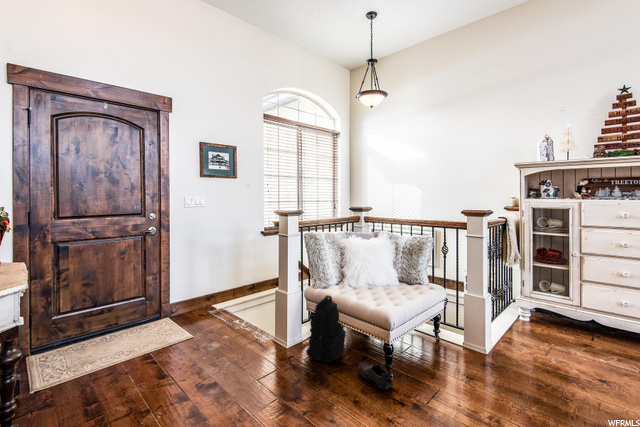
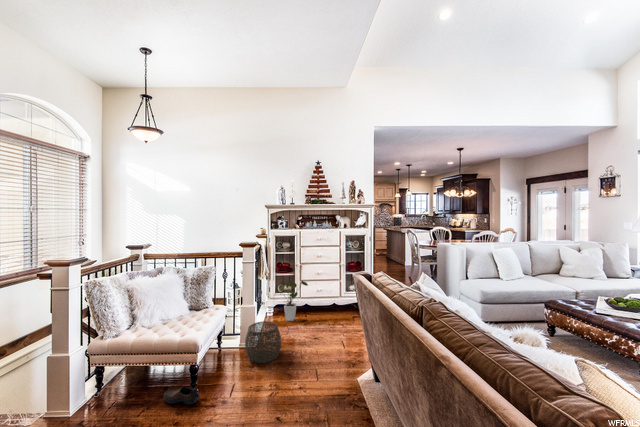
house plant: none [535,278,594,337] -> present [280,281,308,321]
backpack: present [306,295,346,362] -> none [101,342,144,411]
woven basket: none [466,319,526,382] -> present [245,321,281,363]

